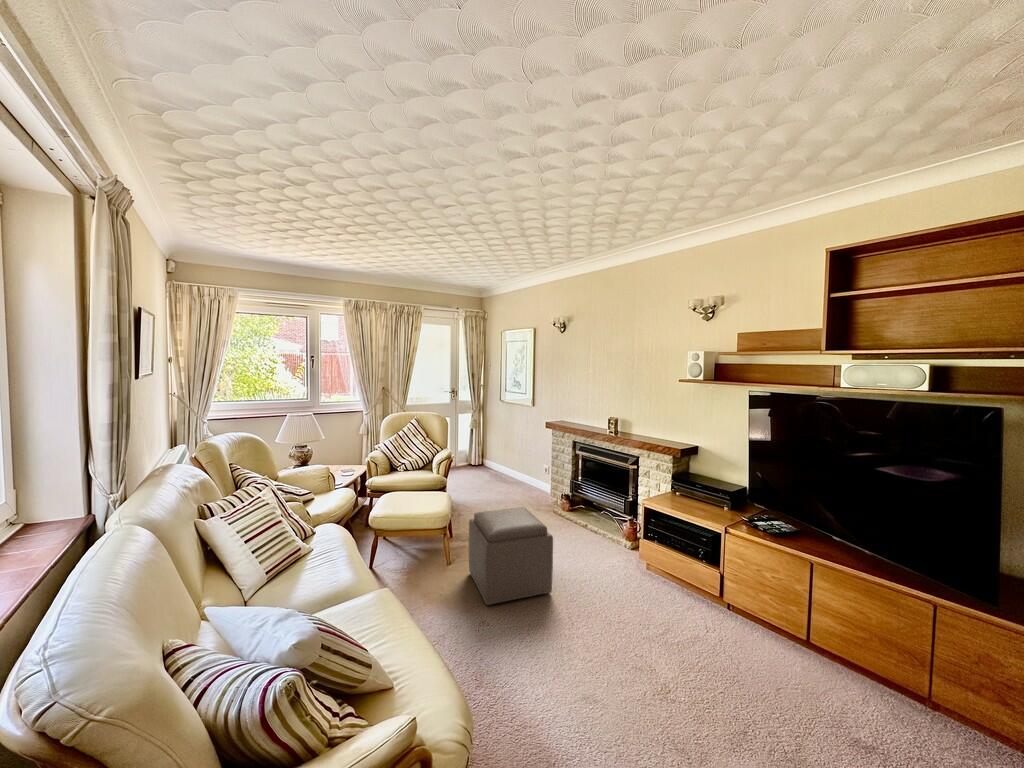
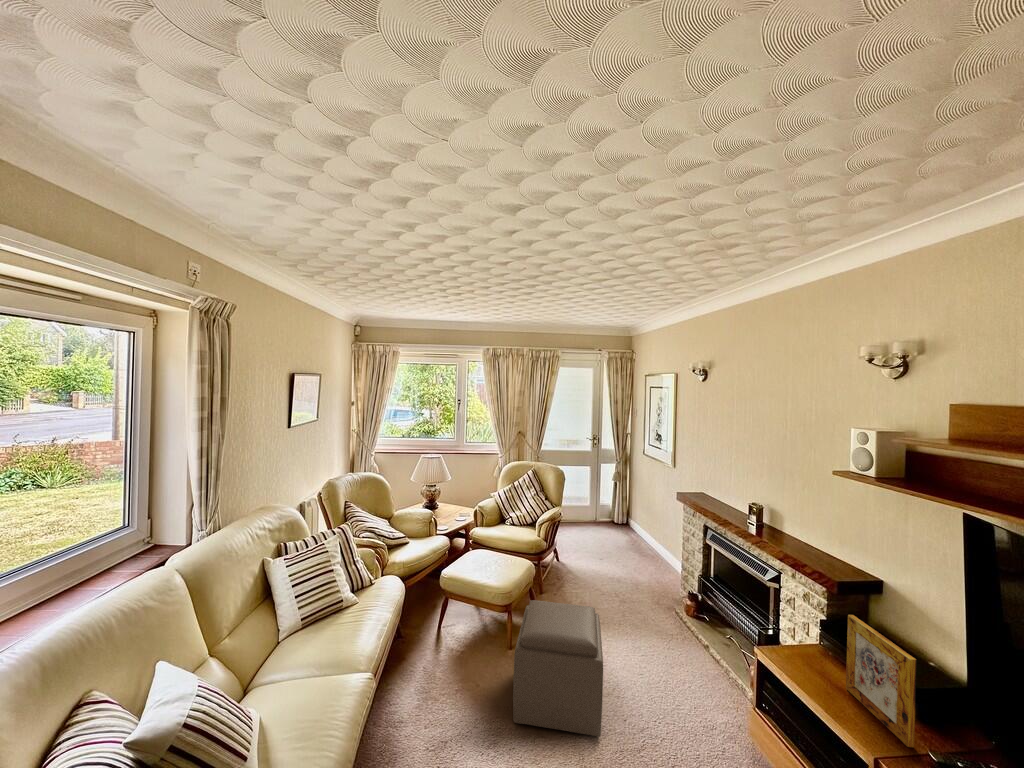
picture frame: none [694,461,736,520] -> present [846,615,917,747]

